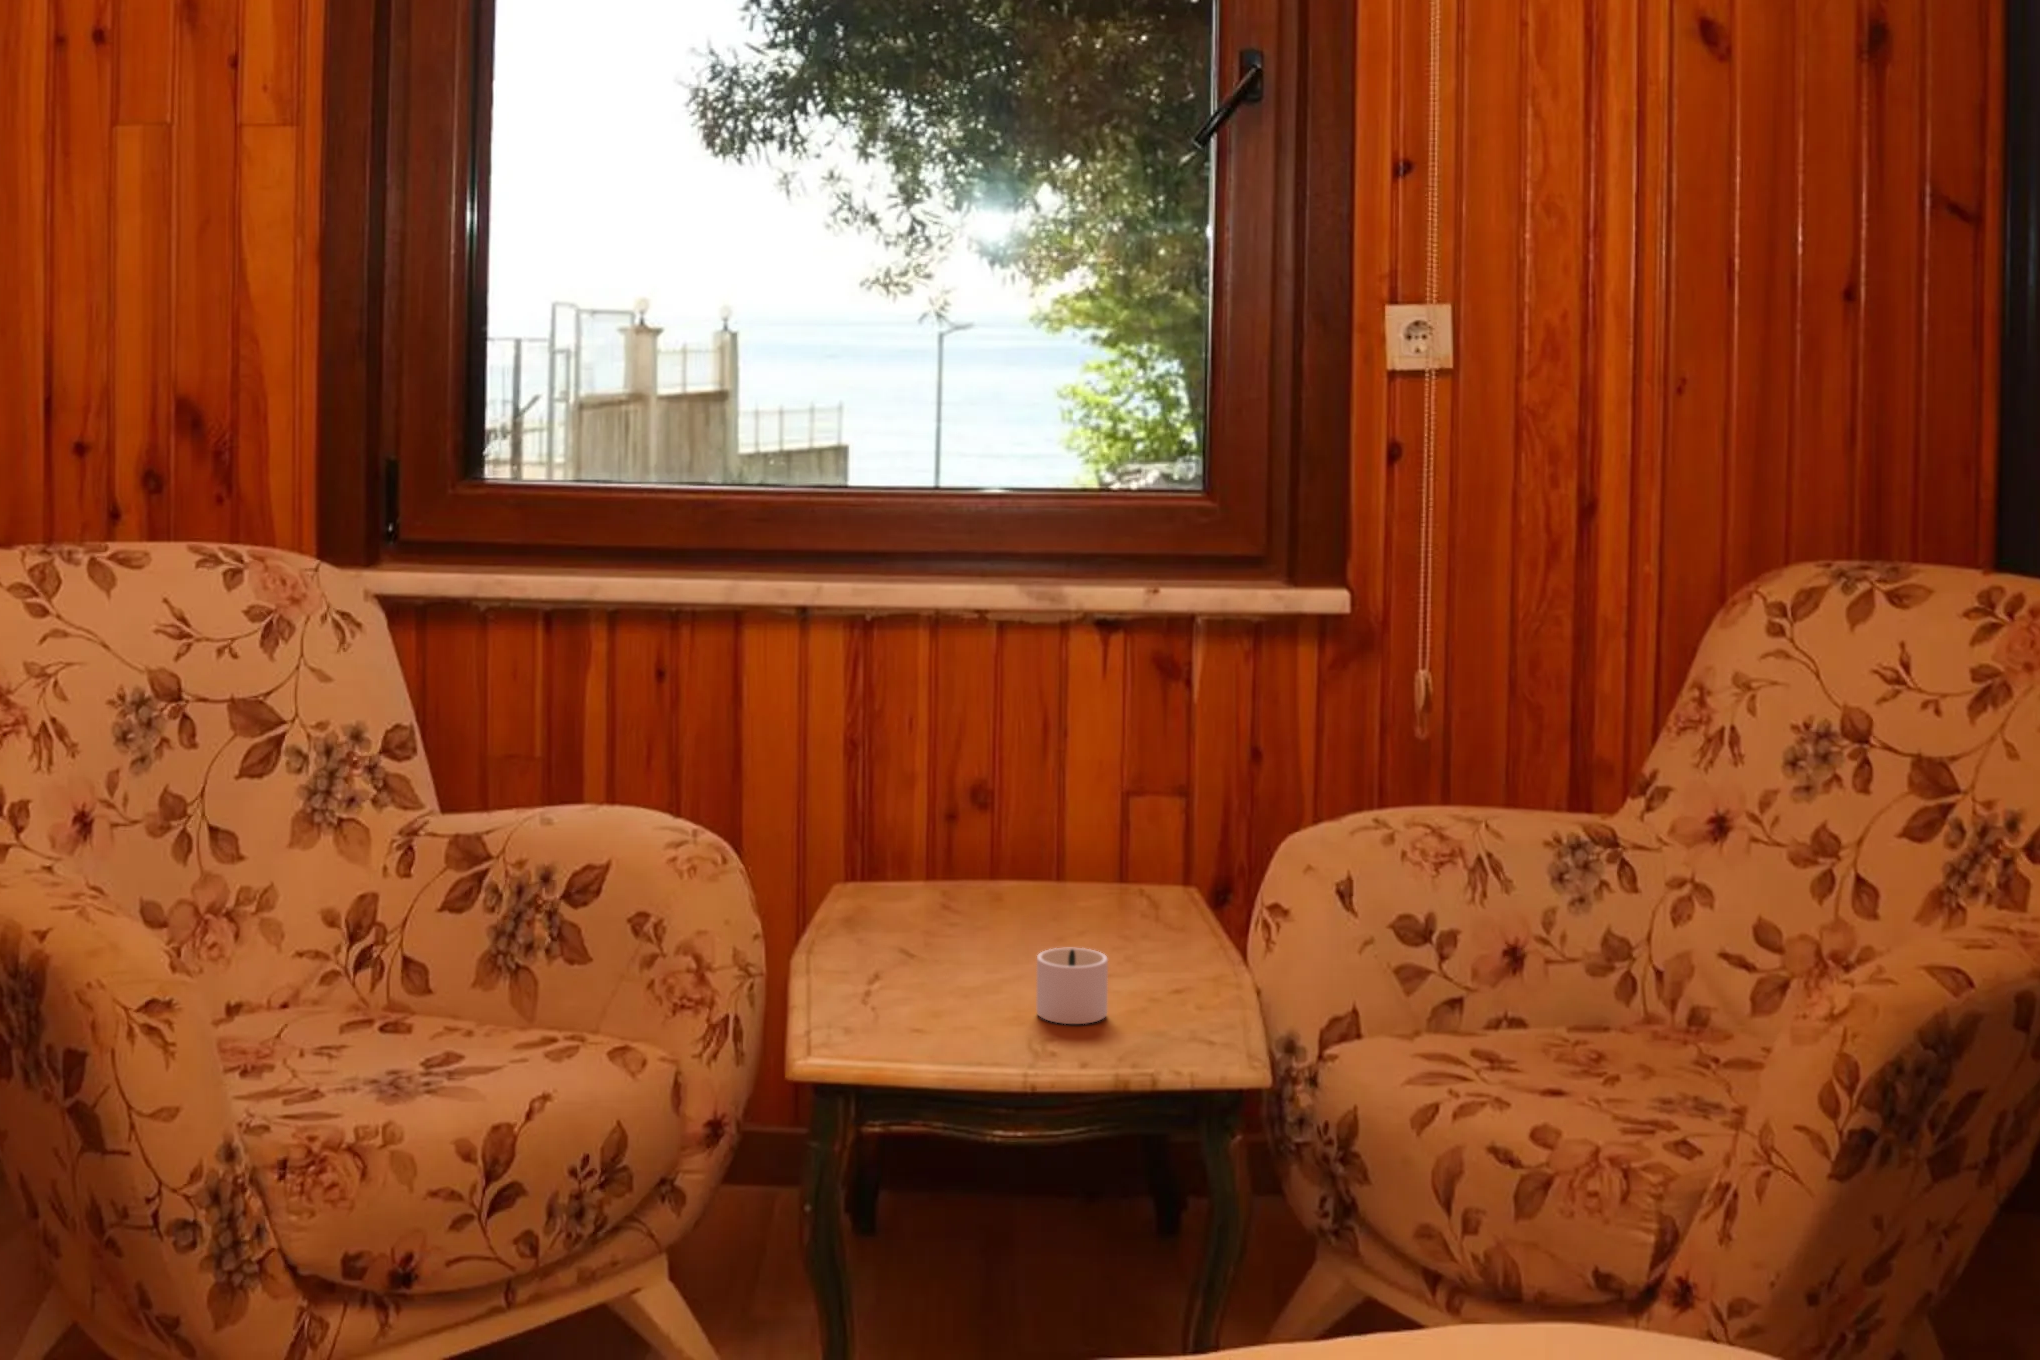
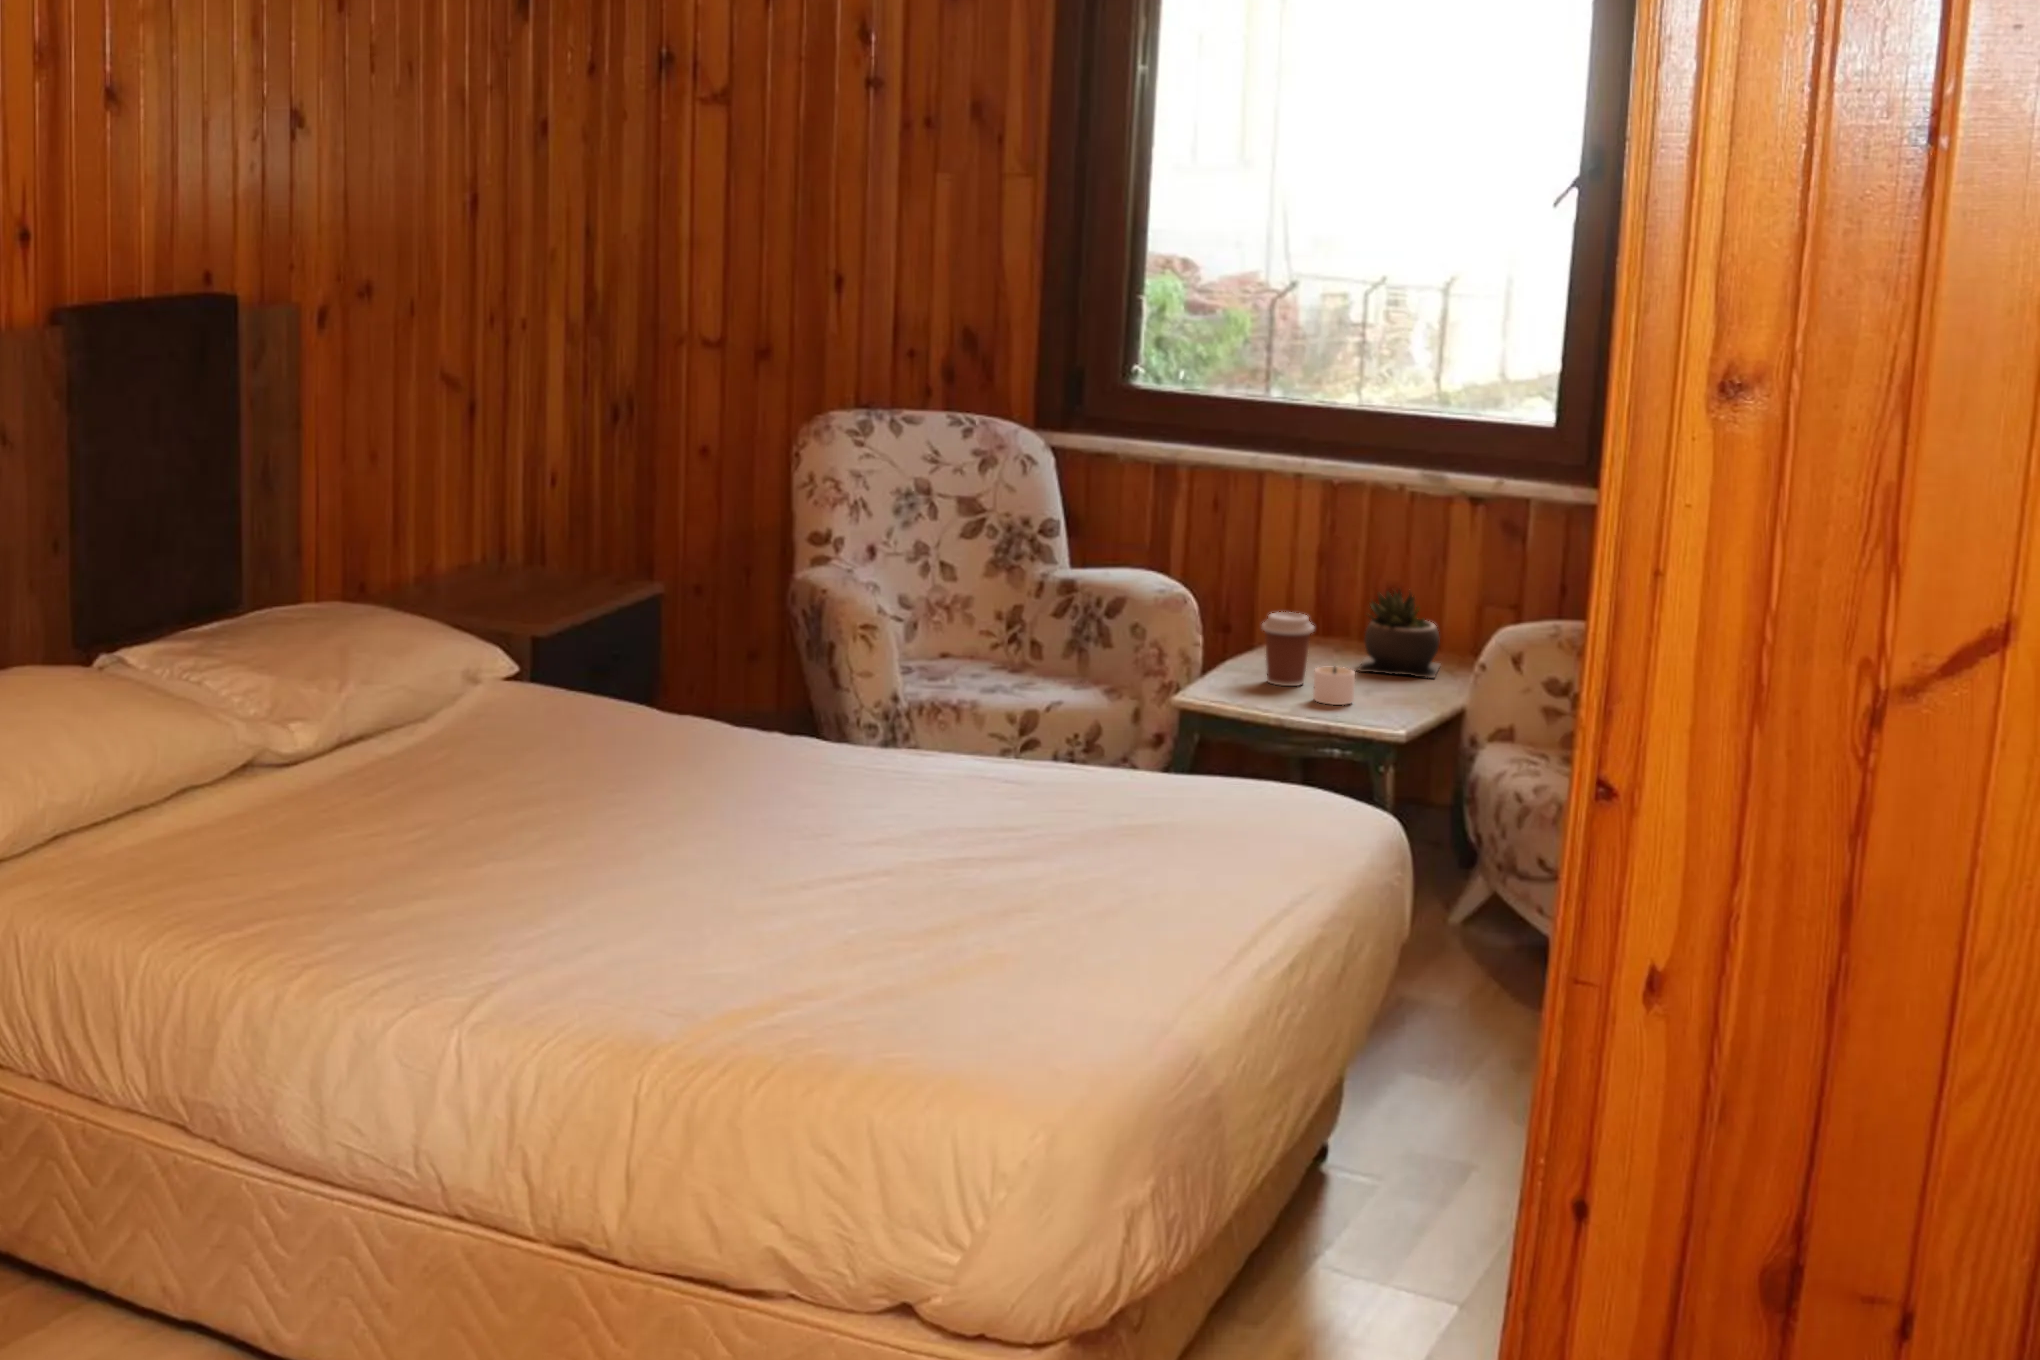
succulent plant: none [968,783,1119,937] -> present [1358,590,1440,678]
coffee cup: none [897,854,988,993] -> present [1262,612,1315,686]

